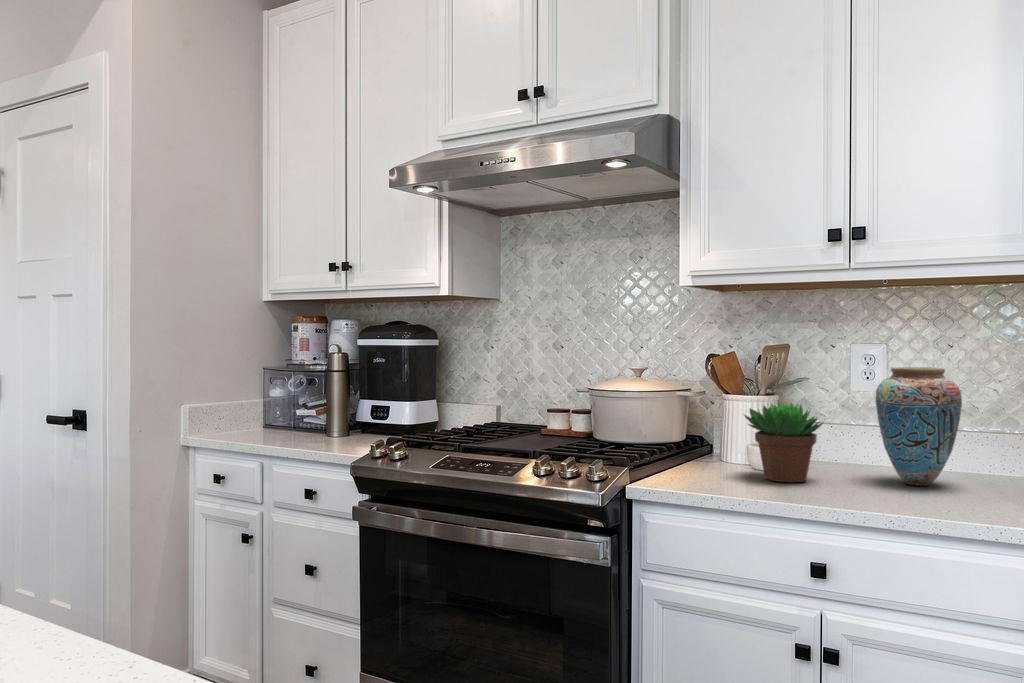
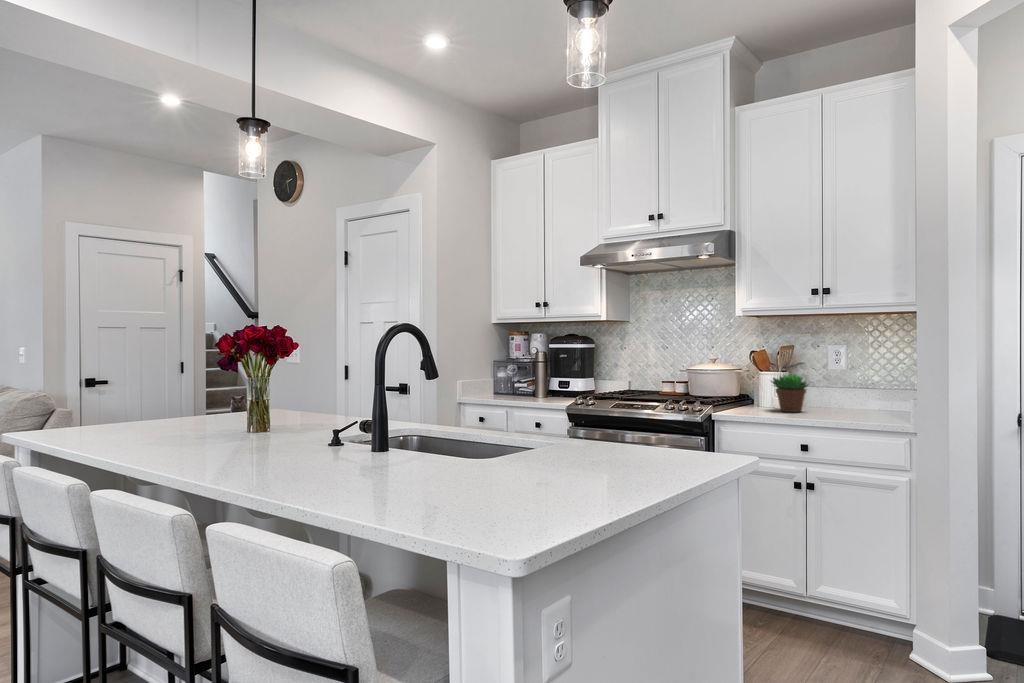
vase: present [876,367,962,486] -> none [836,356,877,413]

